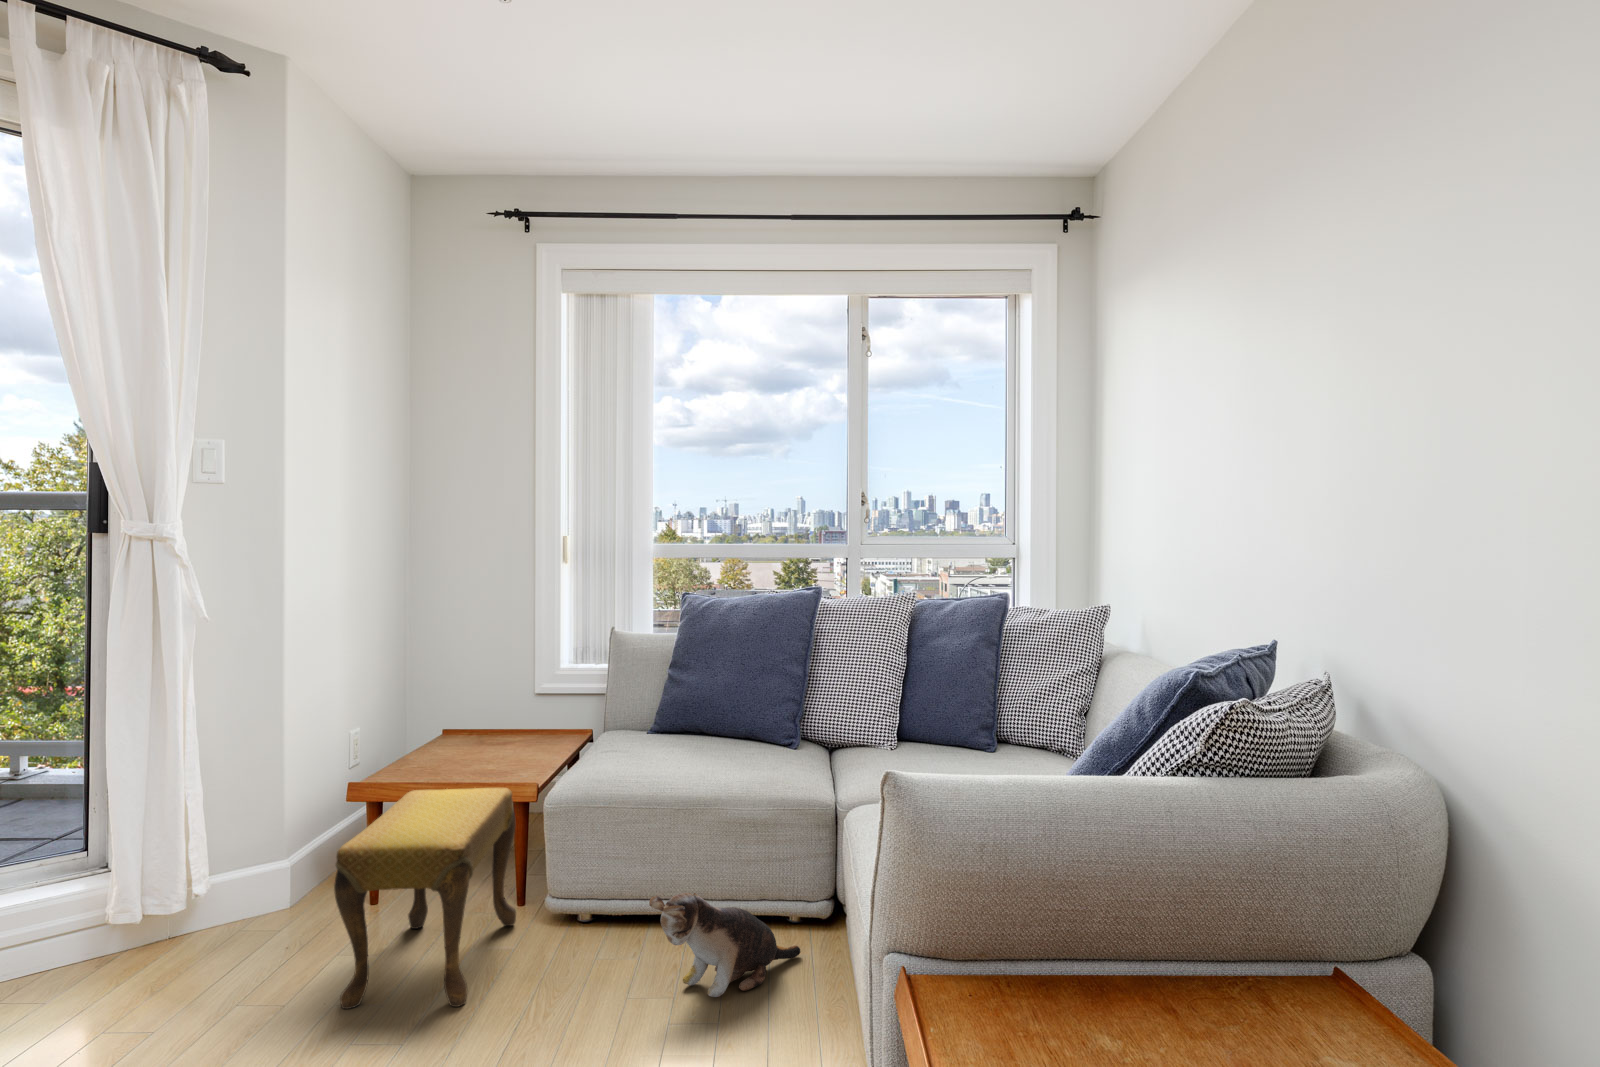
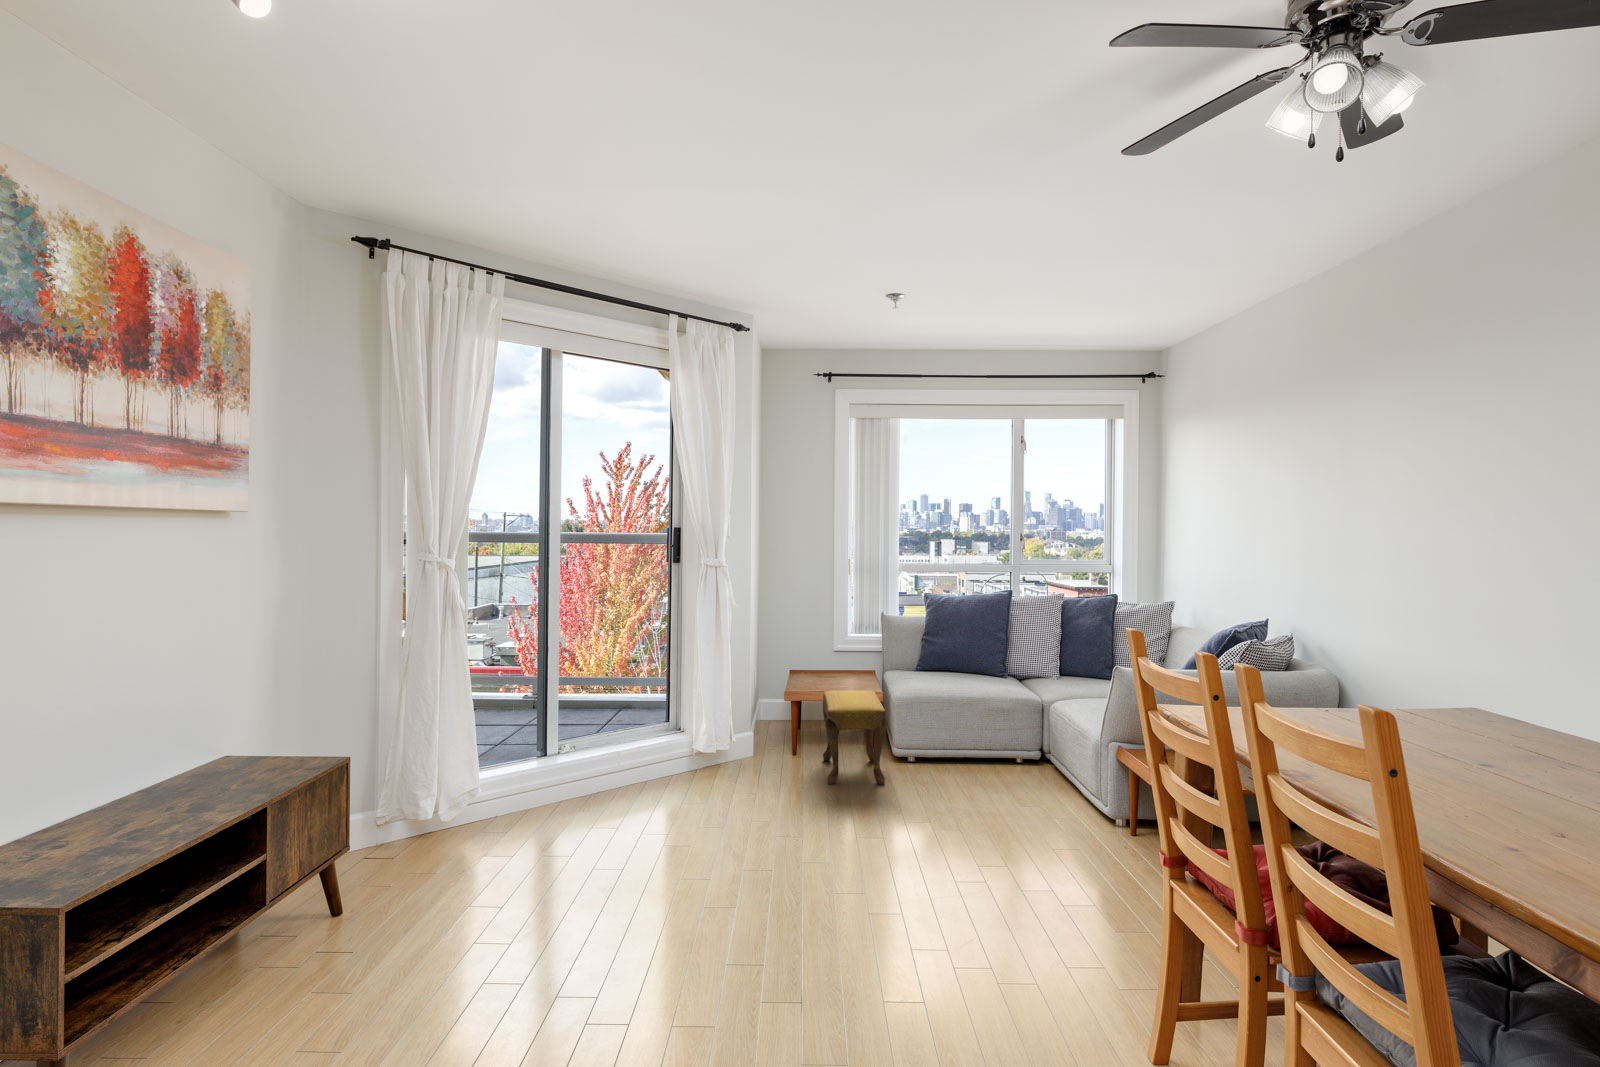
plush toy: present [649,893,801,997] -> none [970,735,1030,784]

